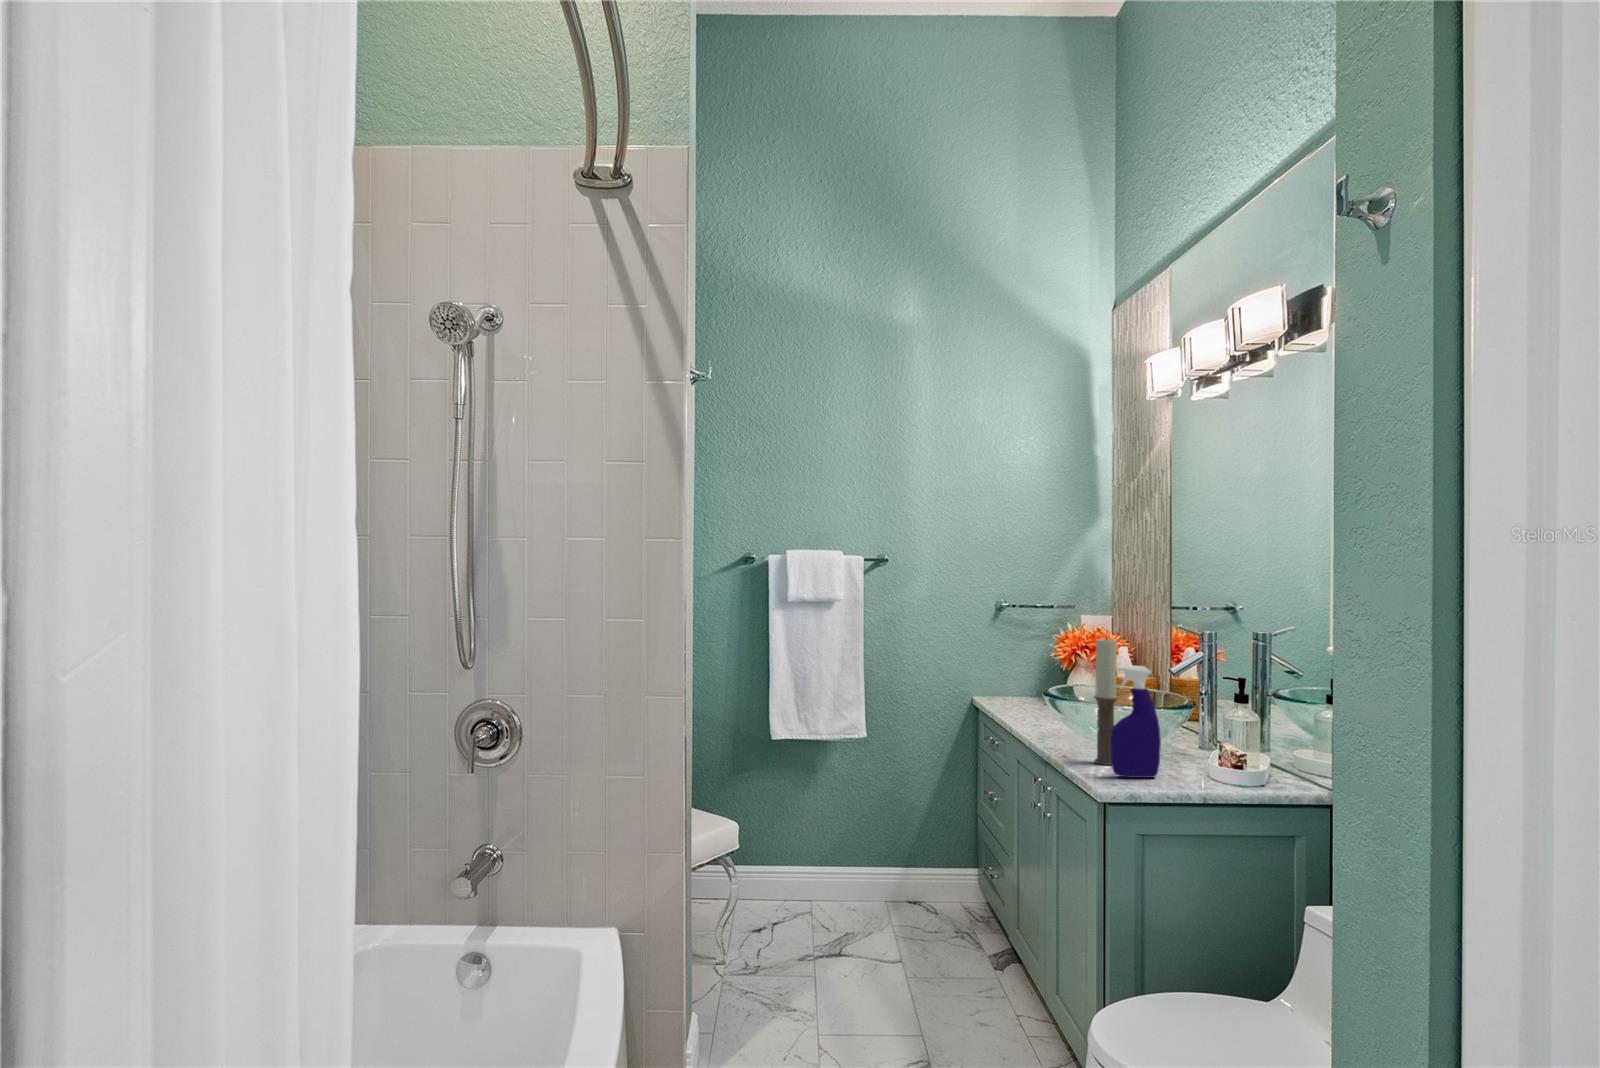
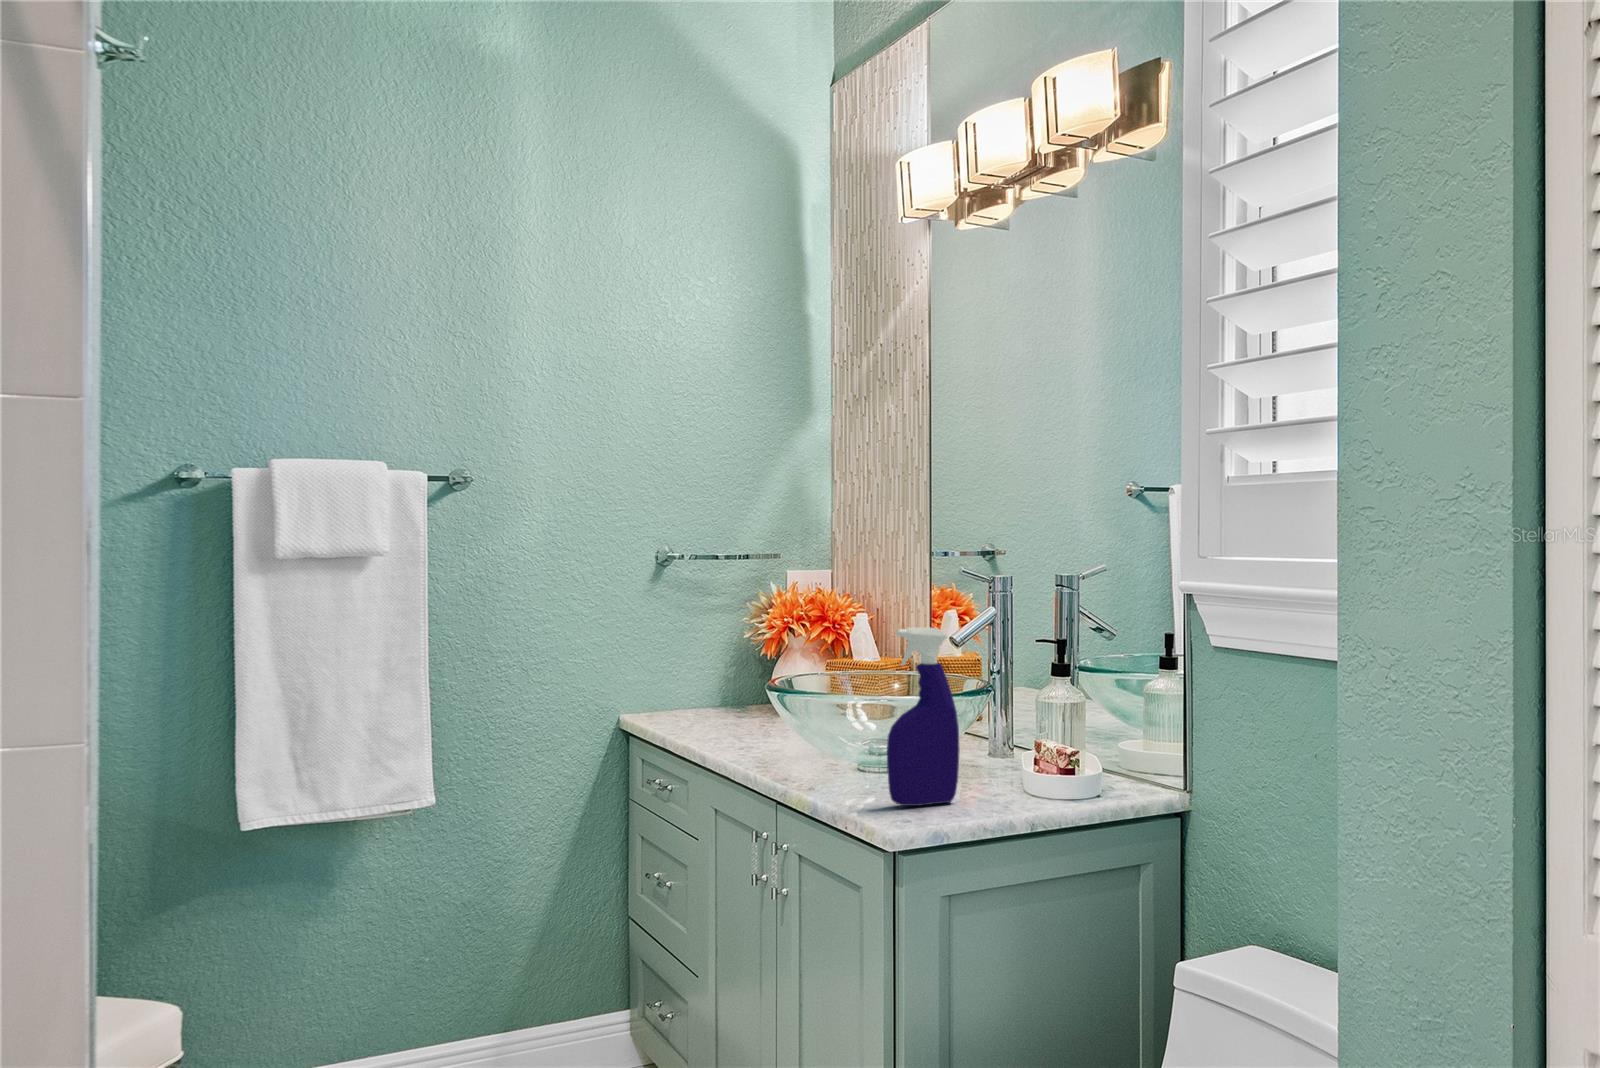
candle: present [1095,638,1118,765] -> none [852,585,888,791]

